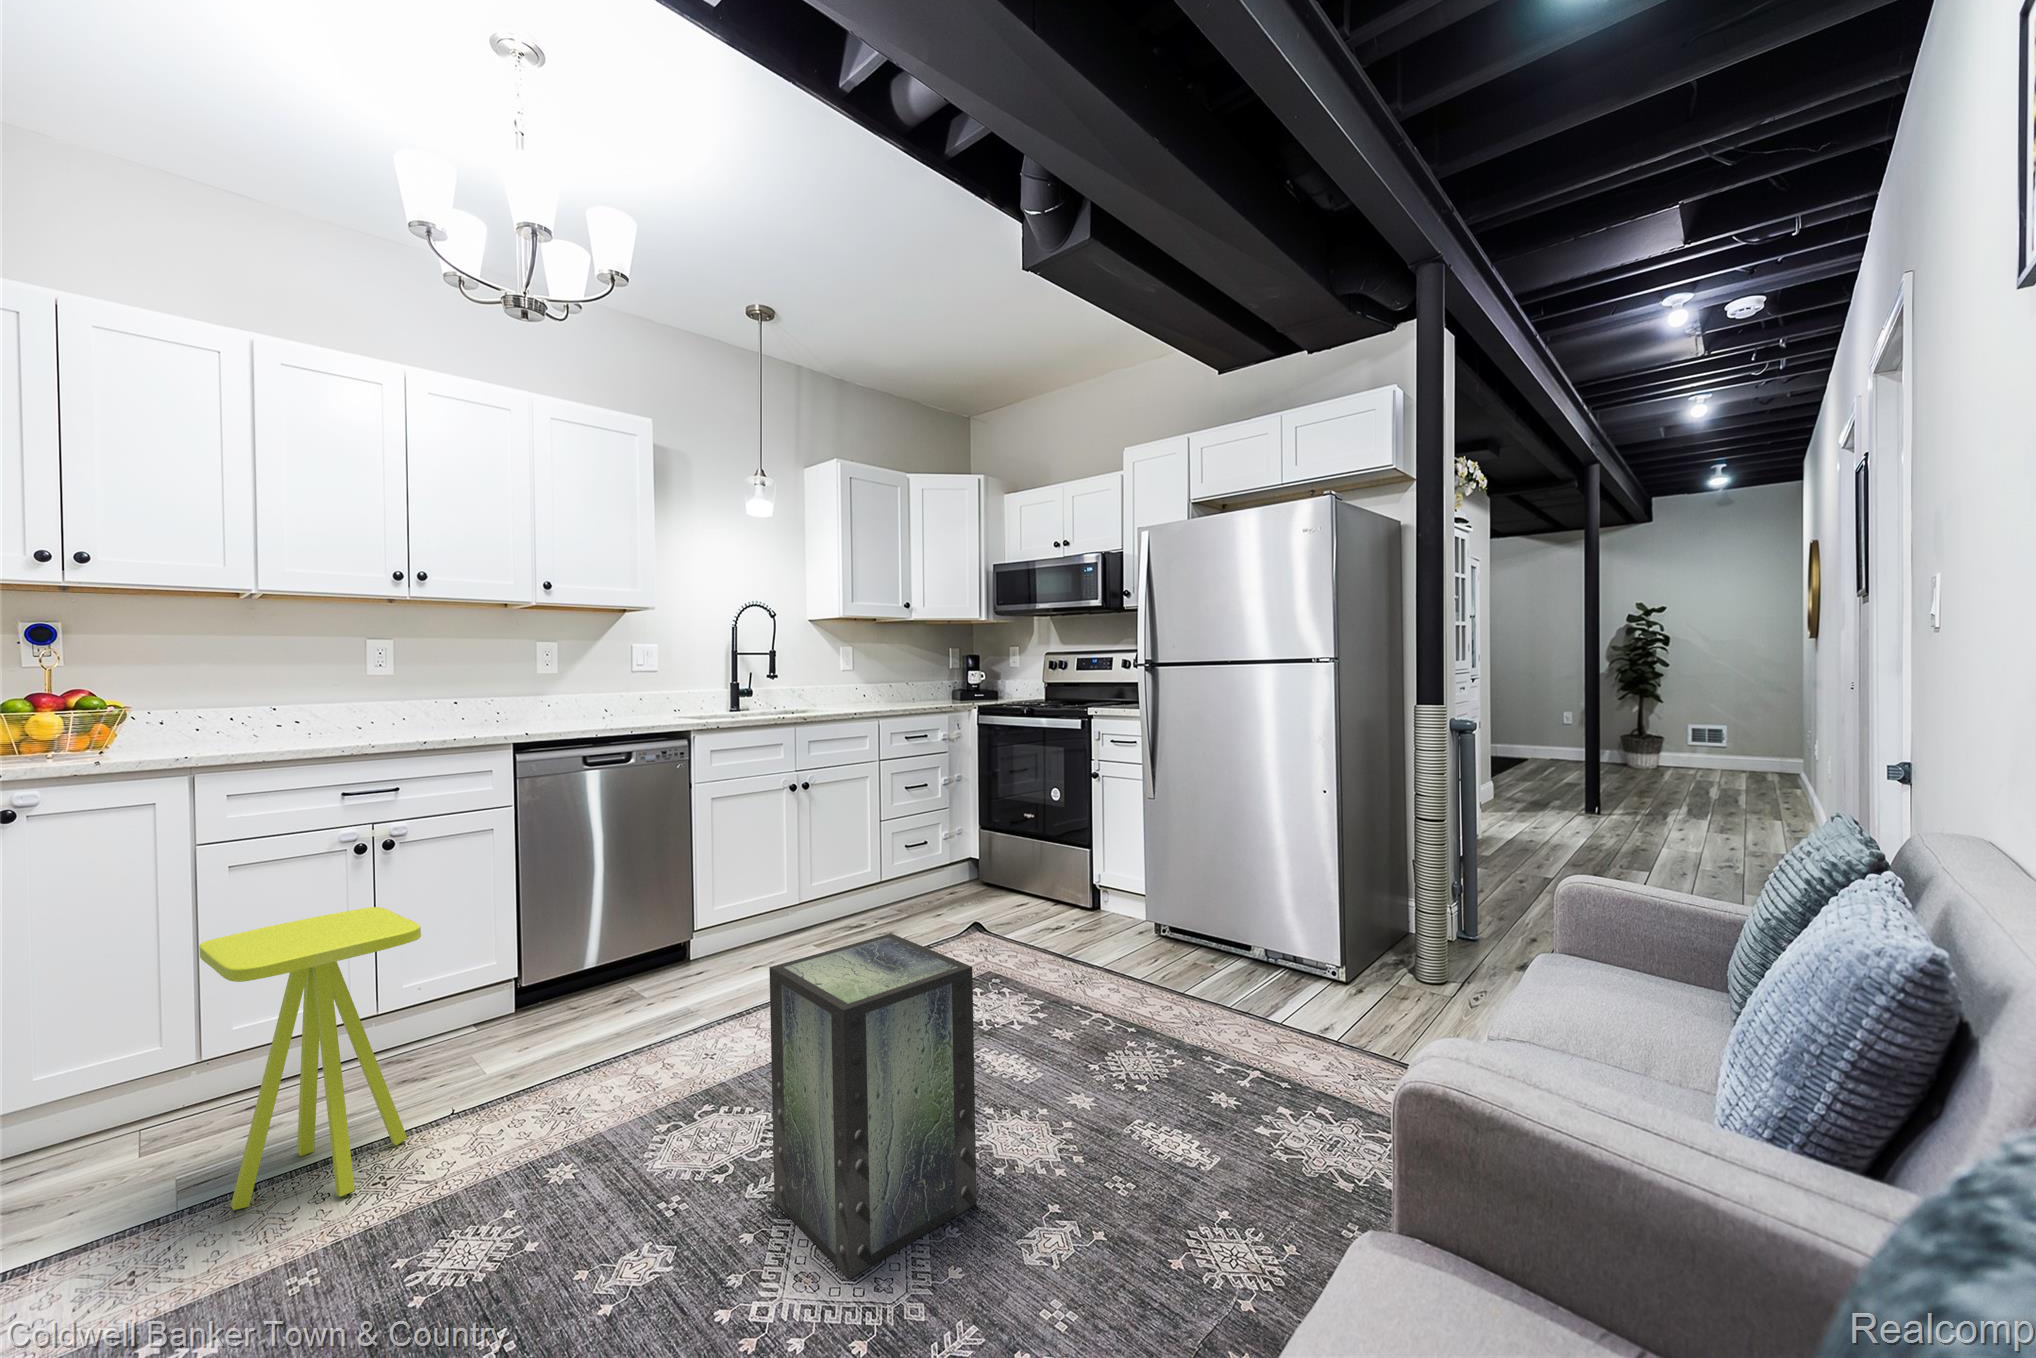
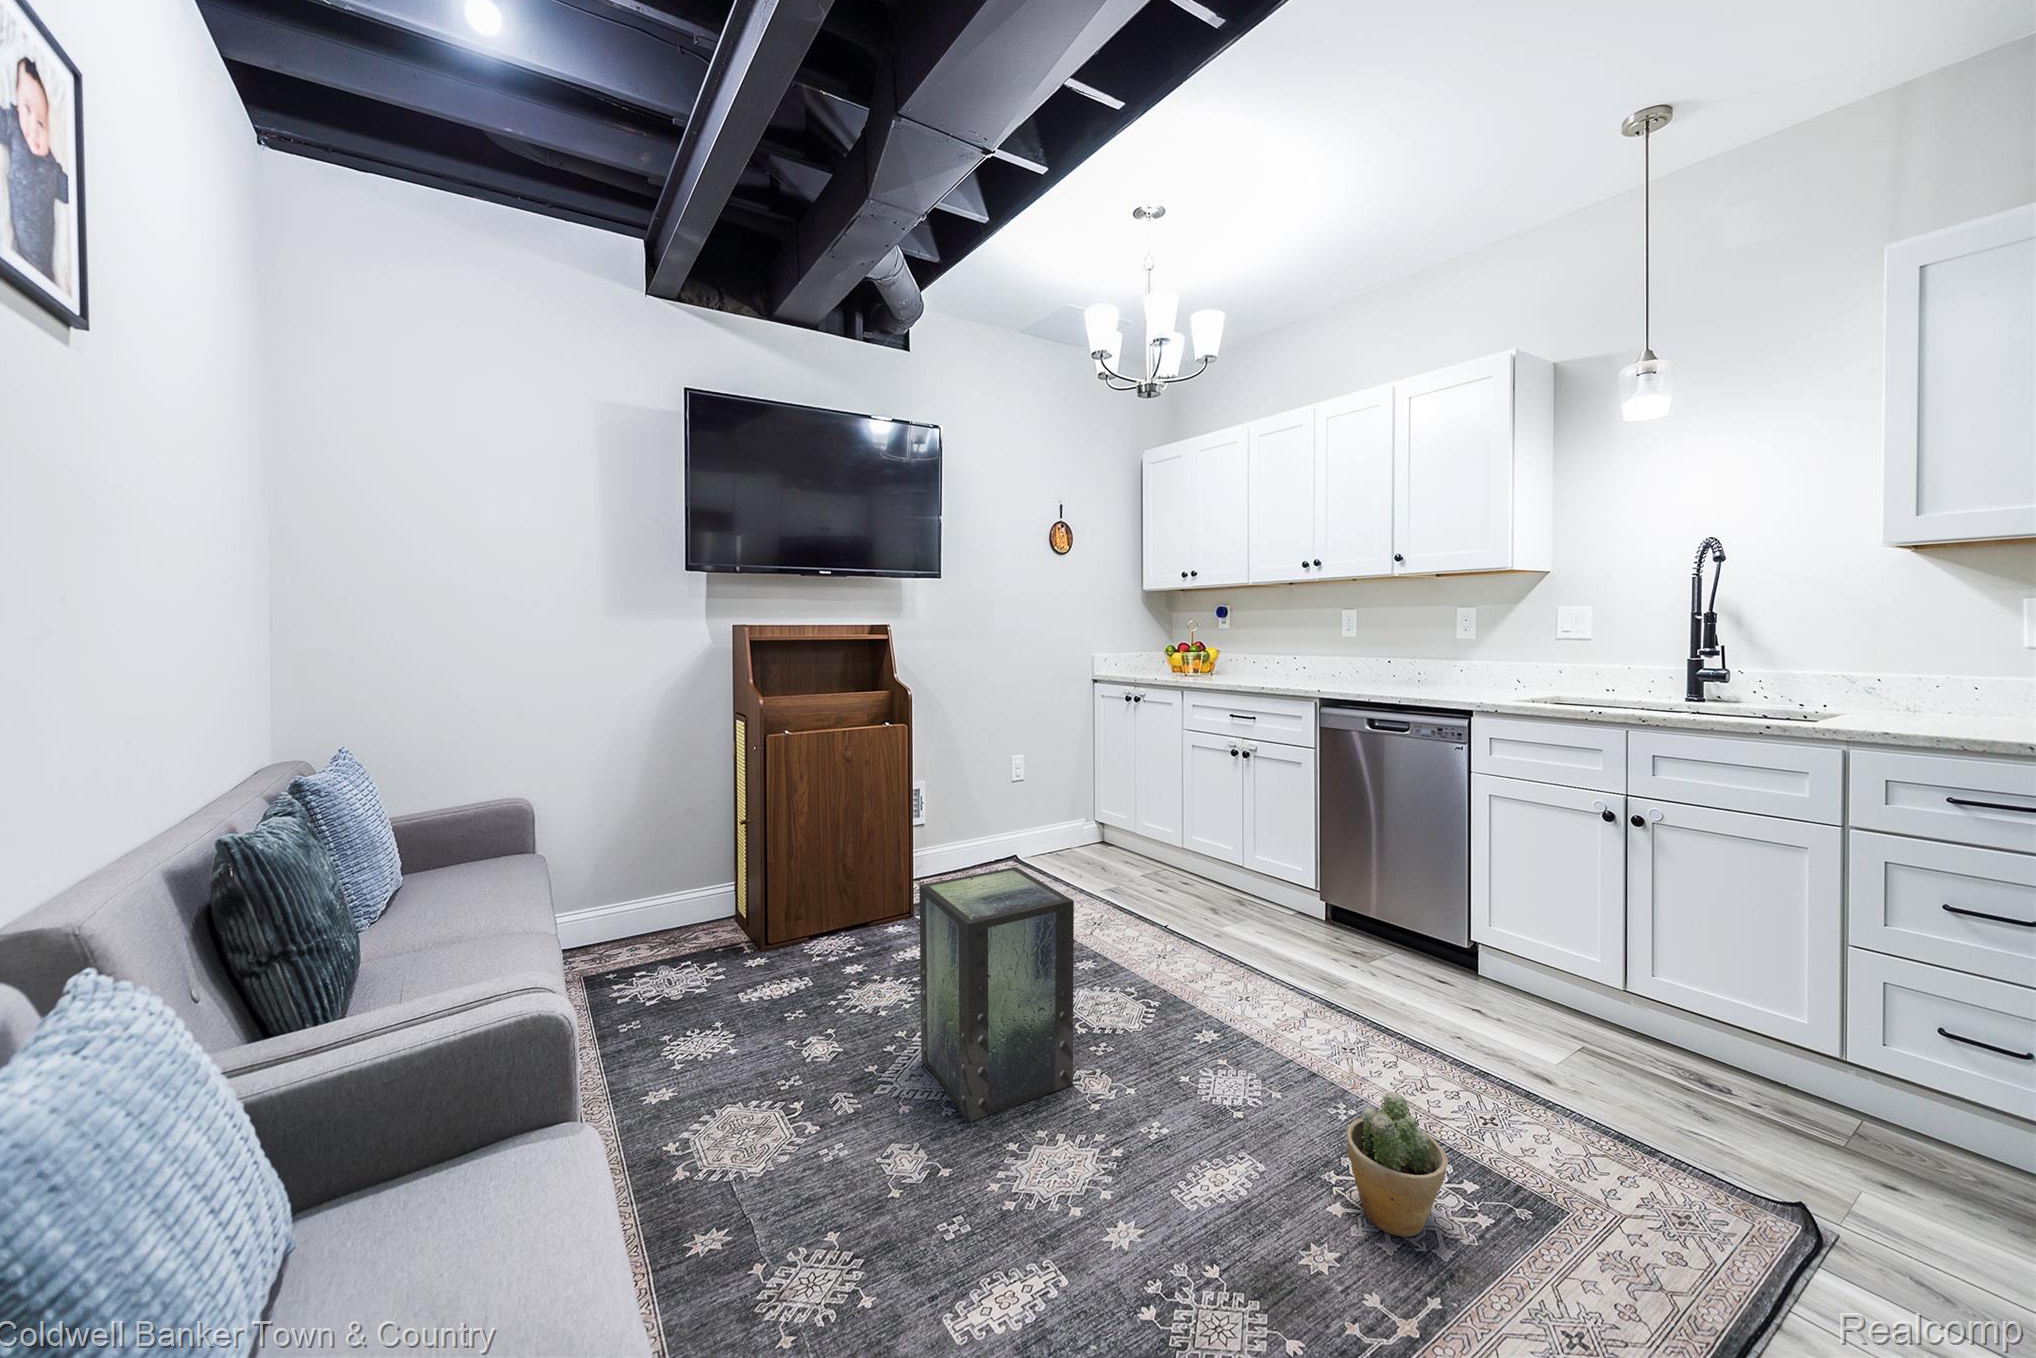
side table: present [199,907,421,1210] -> none [1049,767,1151,912]
potted plant: none [988,939,1045,1021] -> present [1347,1092,1448,1237]

